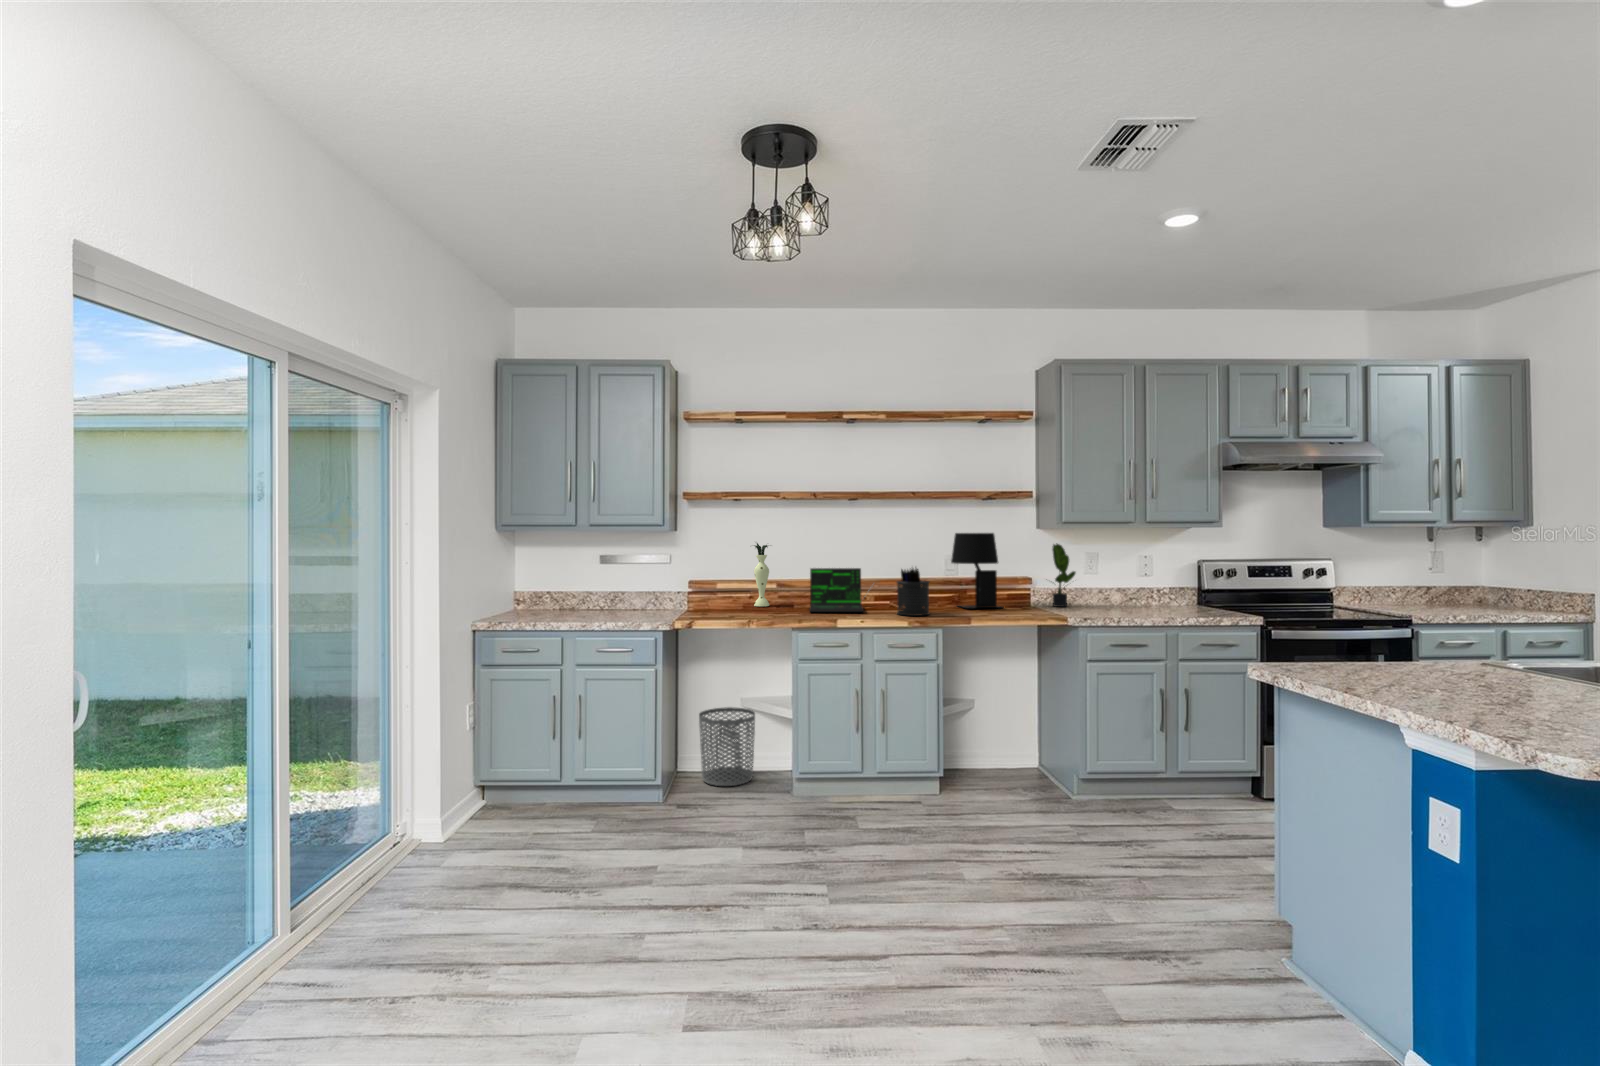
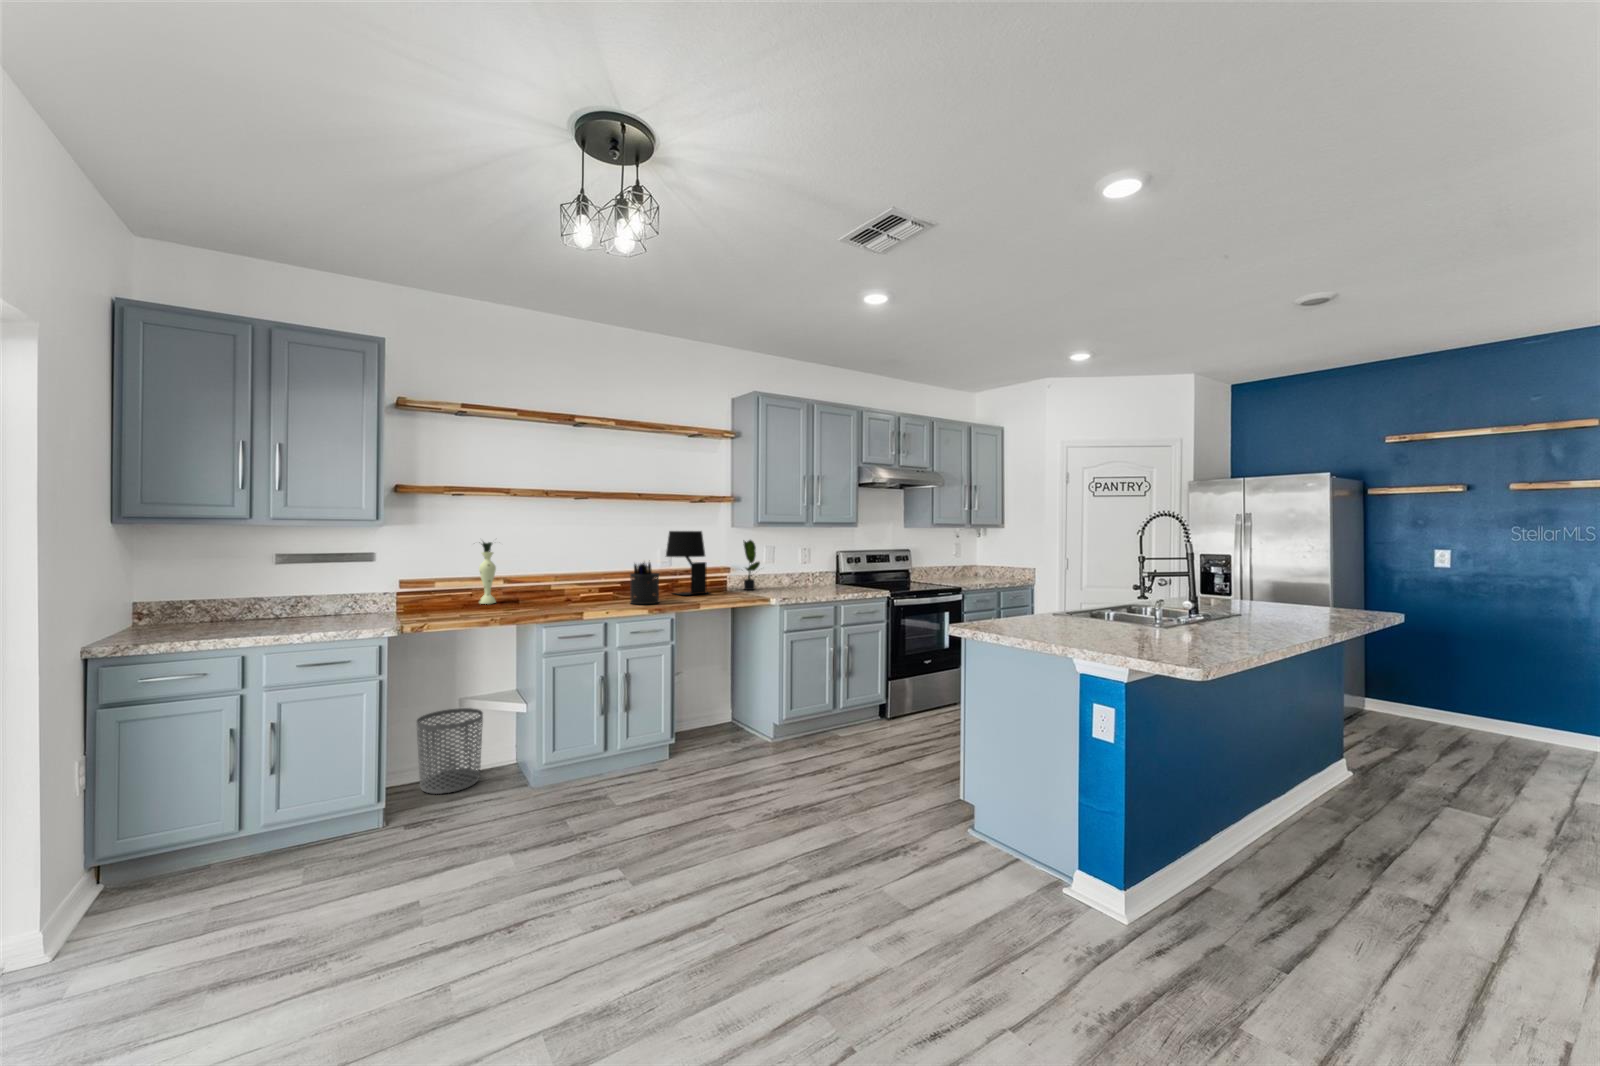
laptop: present [809,568,864,612] -> none [538,563,601,606]

